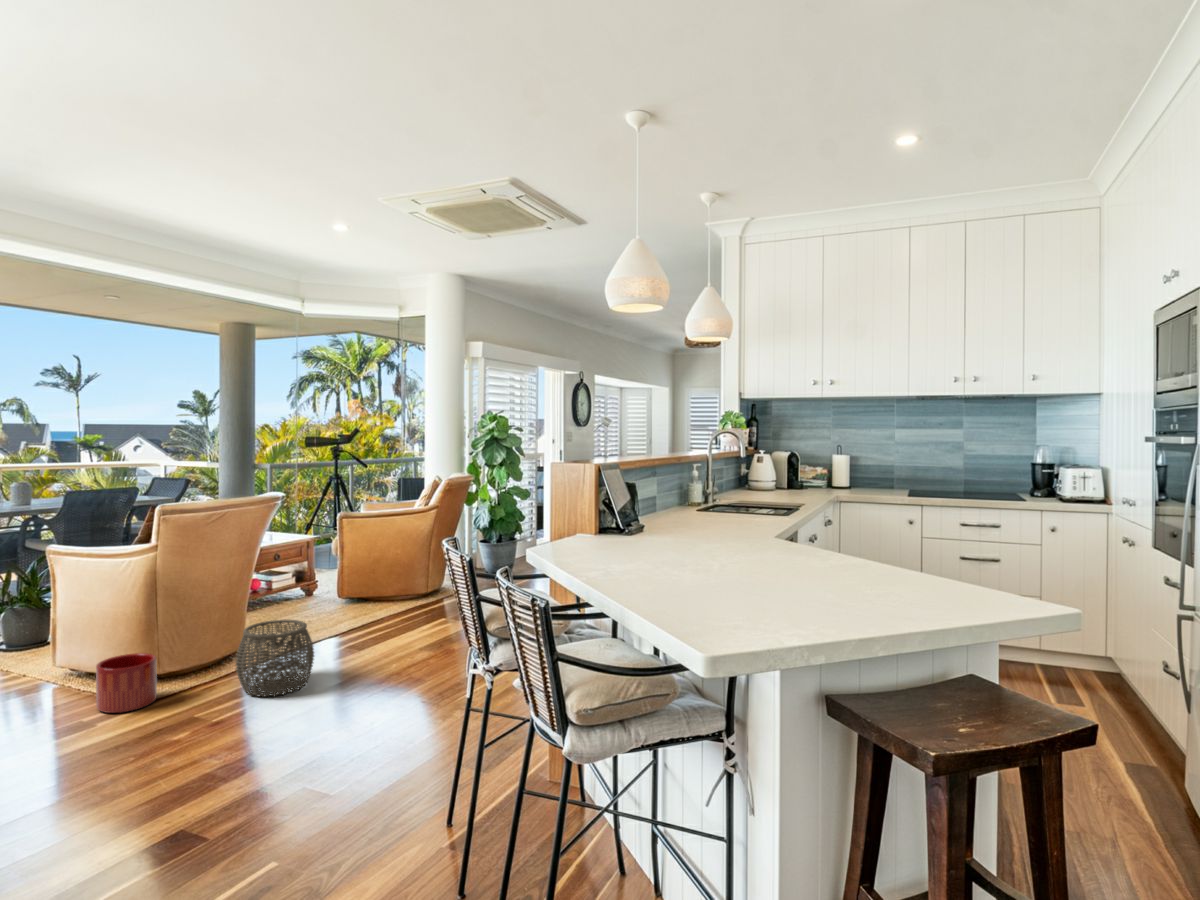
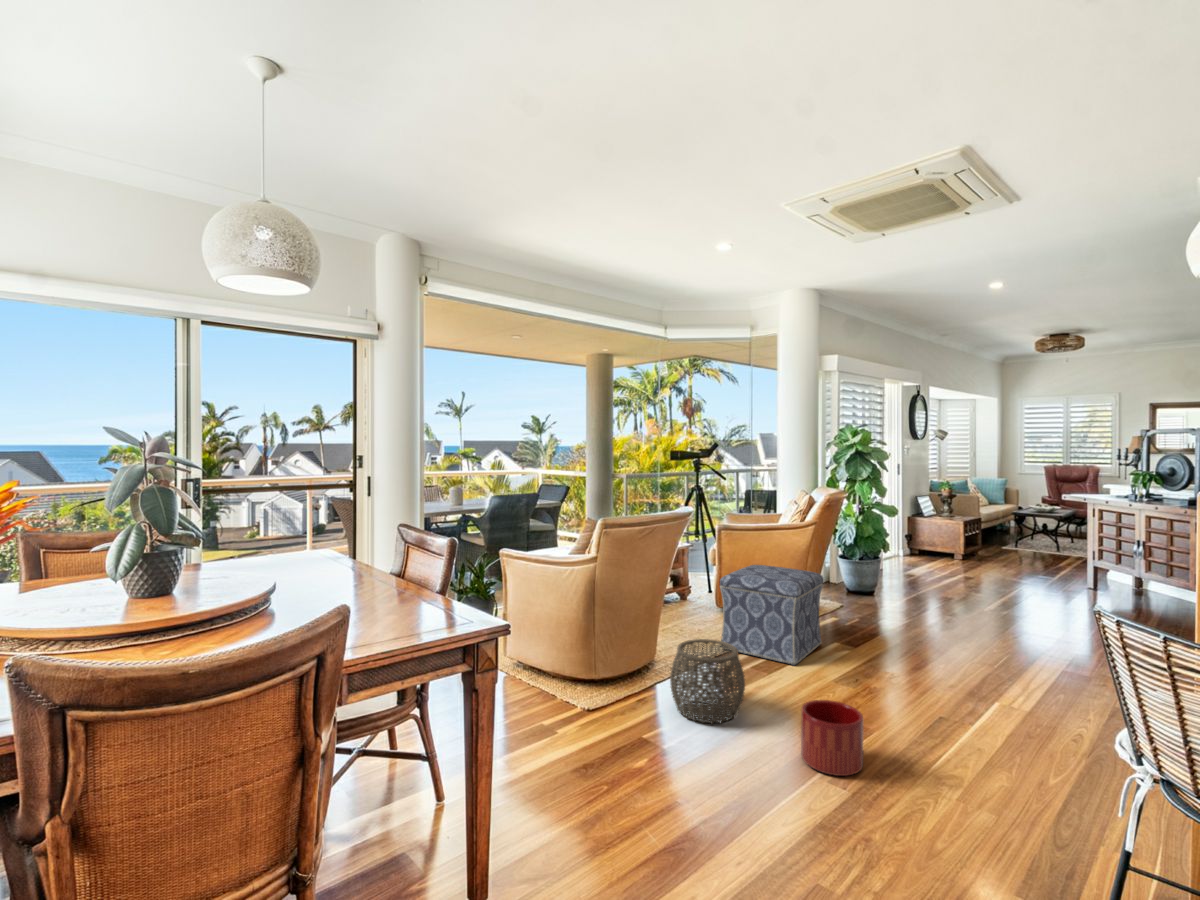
ottoman: none [321,550,430,641] -> present [720,565,824,666]
planter: present [96,653,157,713] -> present [801,700,863,776]

